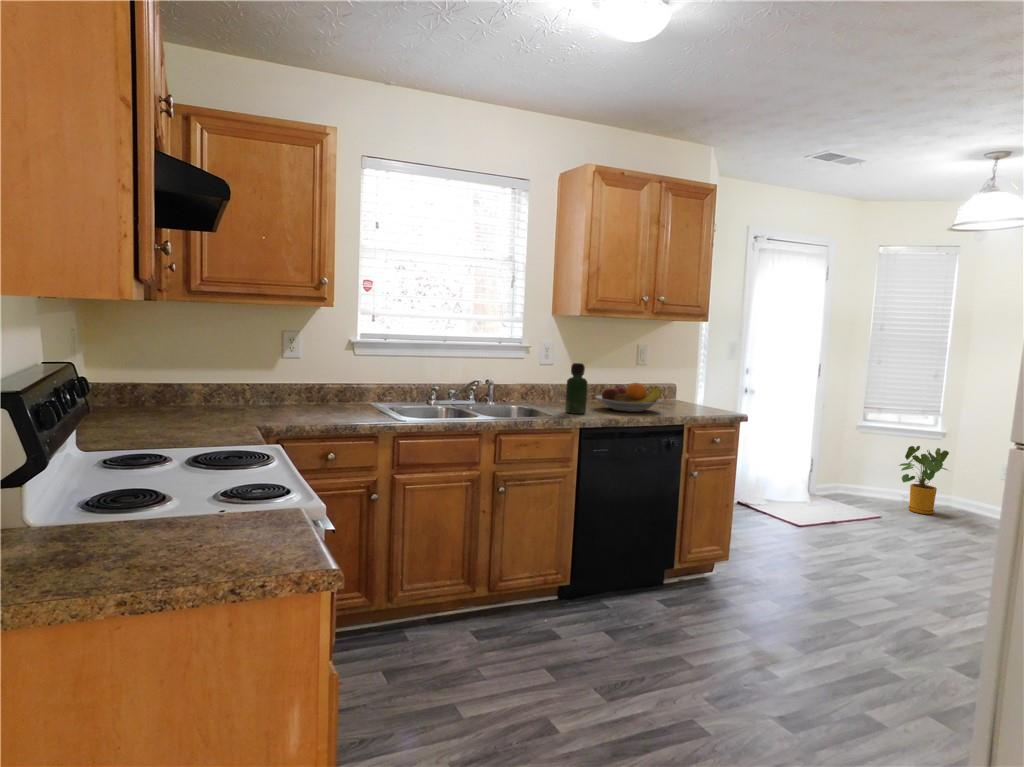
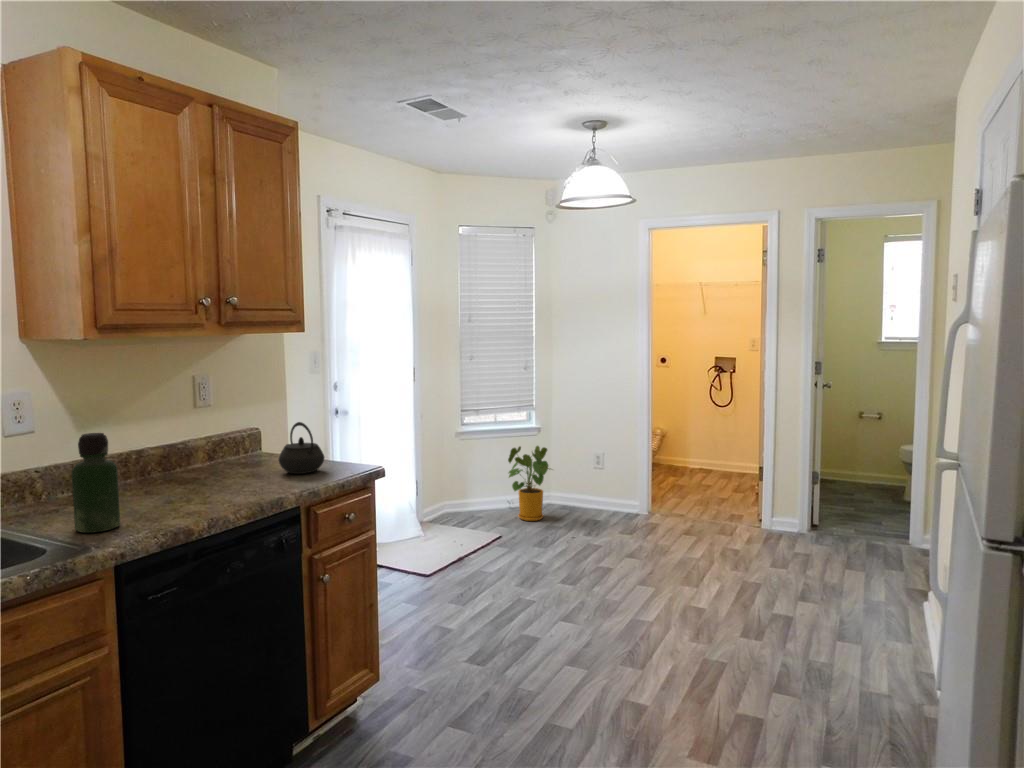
kettle: none [679,378,709,411] -> present [279,422,325,474]
fruit bowl: present [596,383,661,412] -> none [133,447,255,501]

